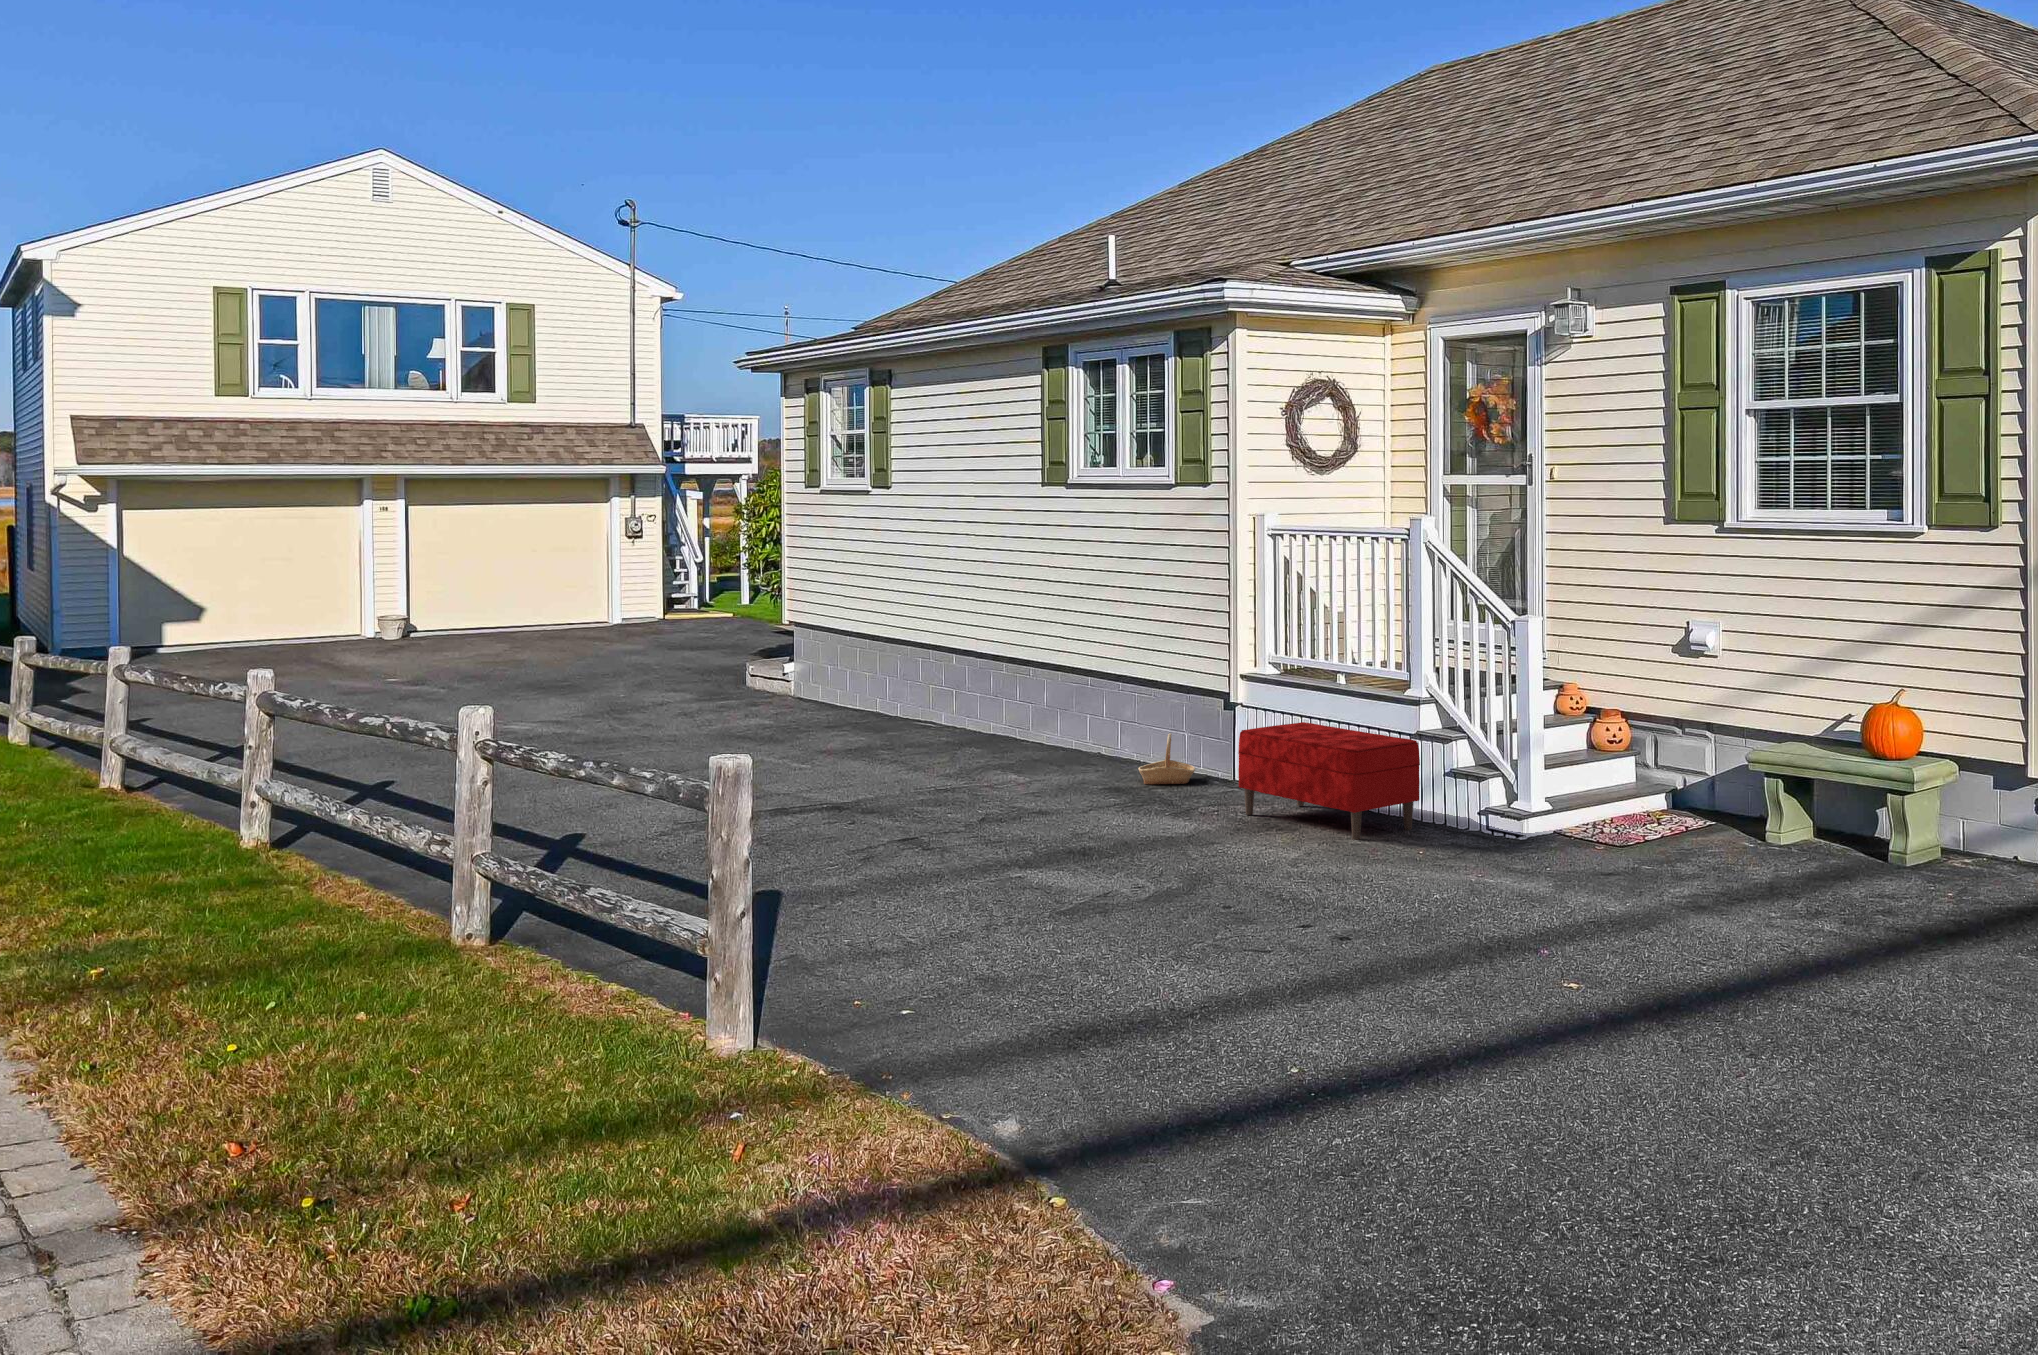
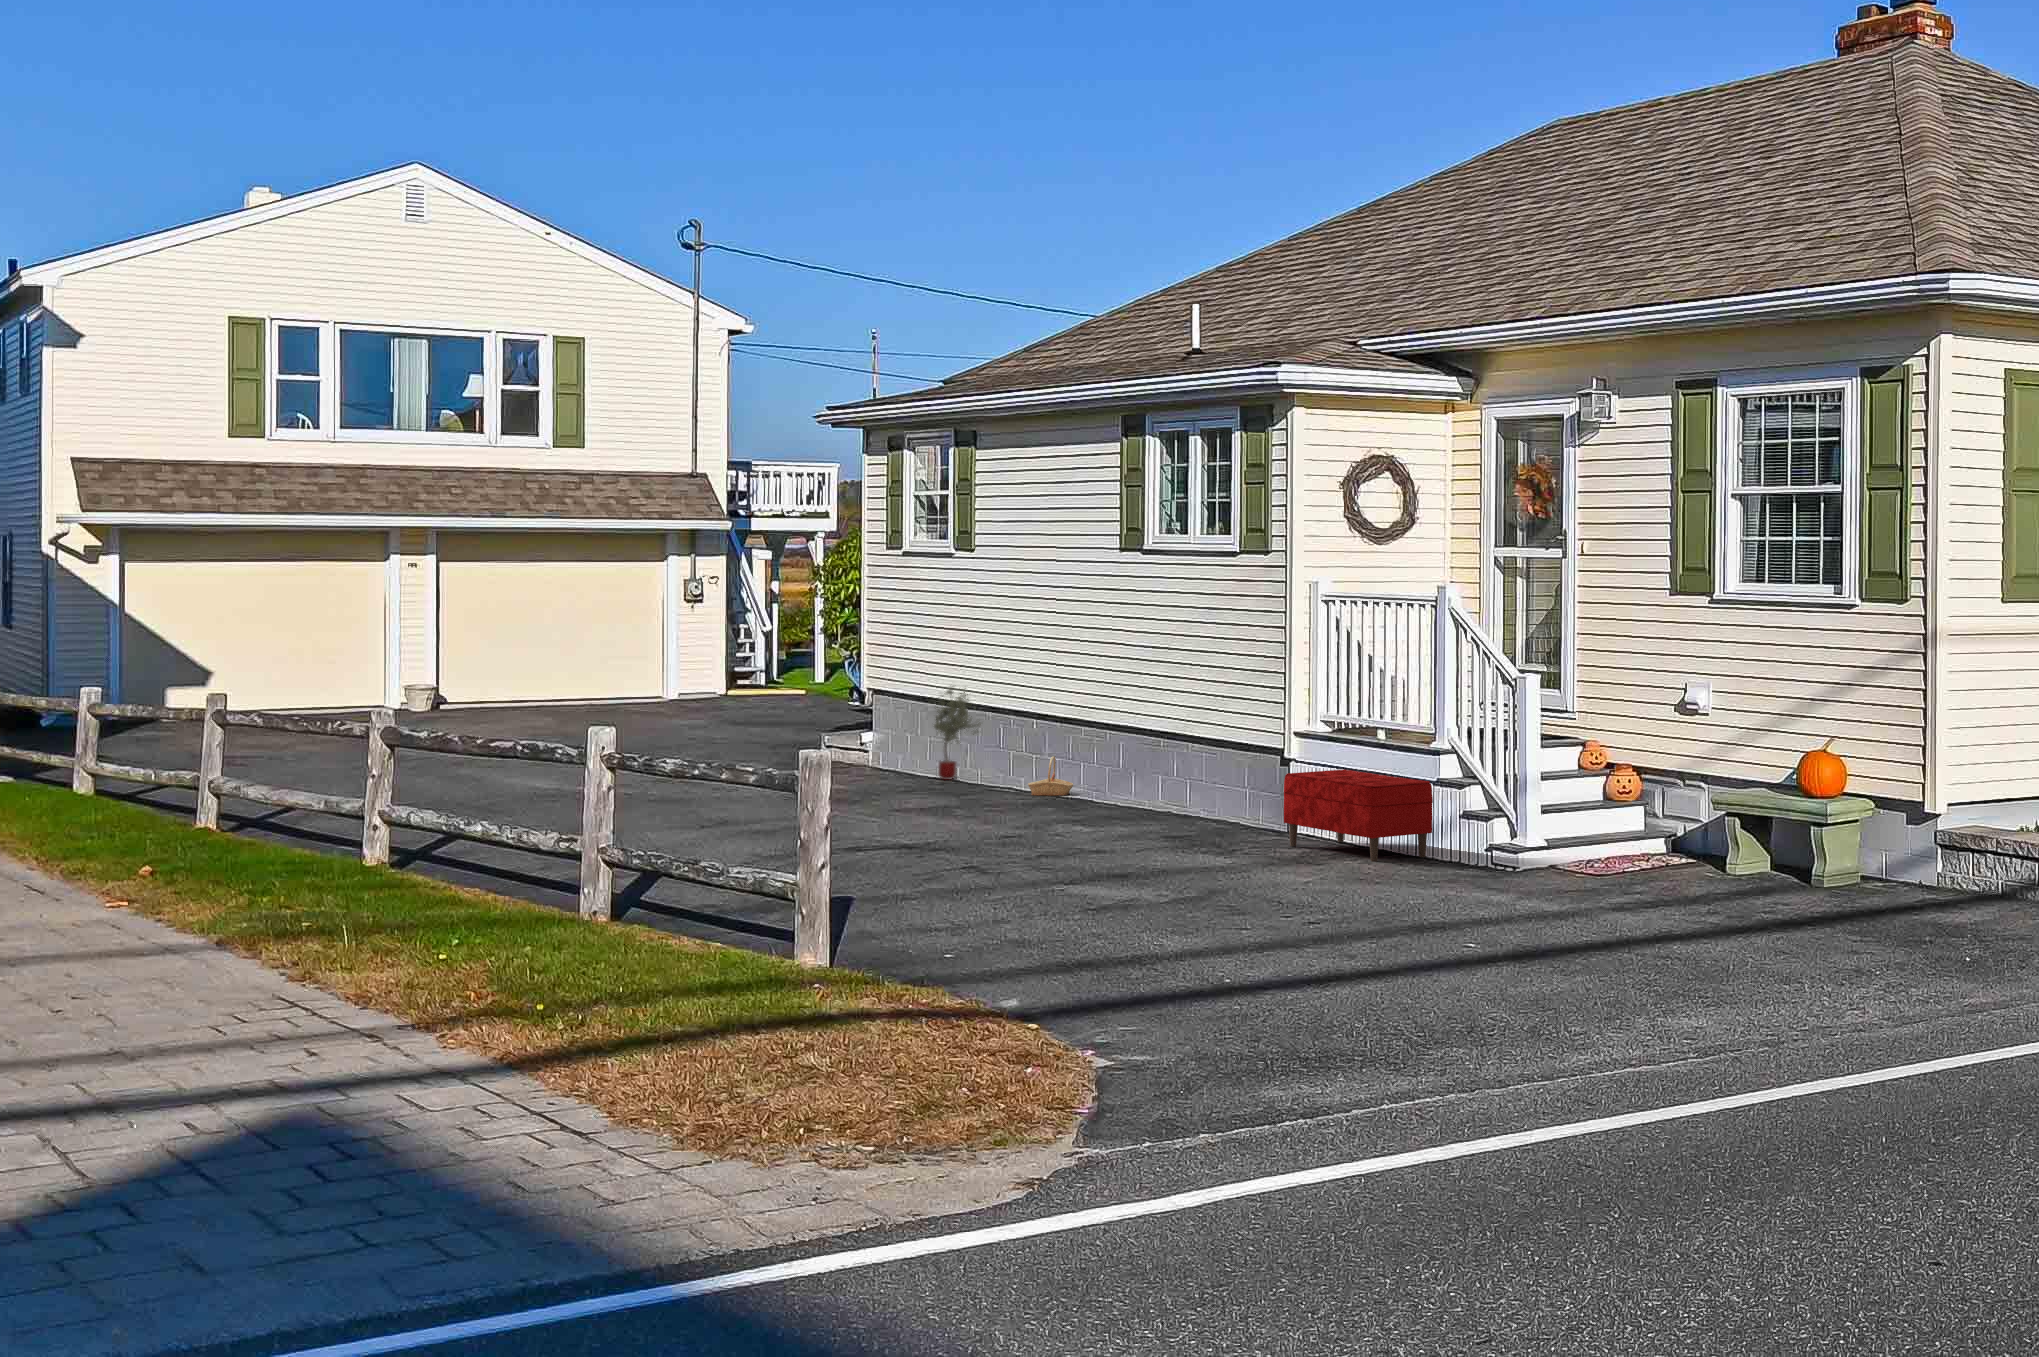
potted tree: none [836,621,891,718] -> present [934,686,981,780]
basket: present [1139,733,1195,785] -> present [1028,756,1073,796]

